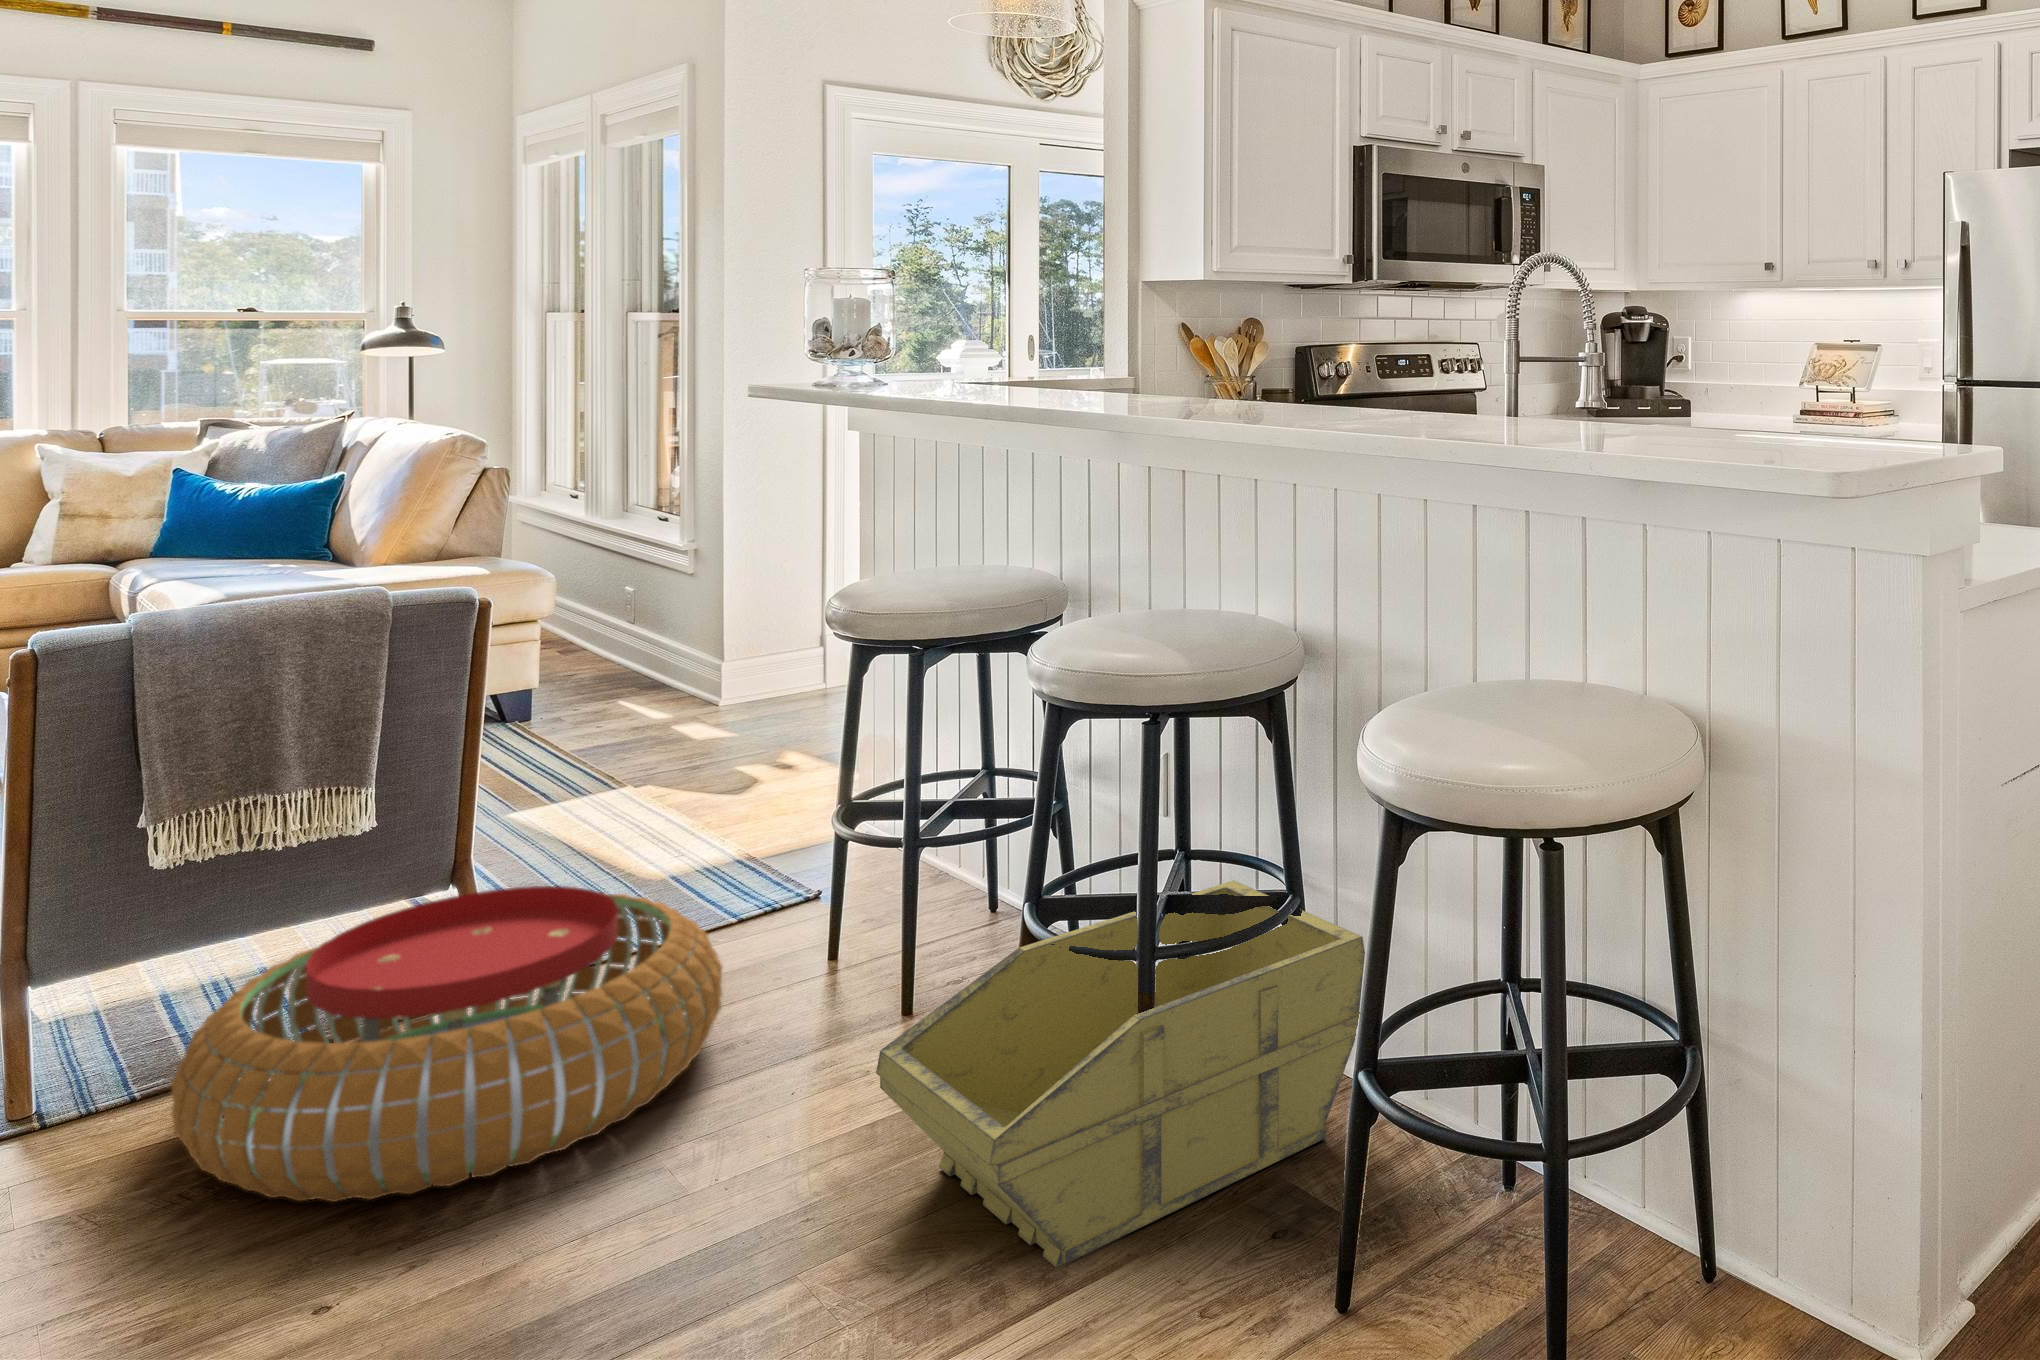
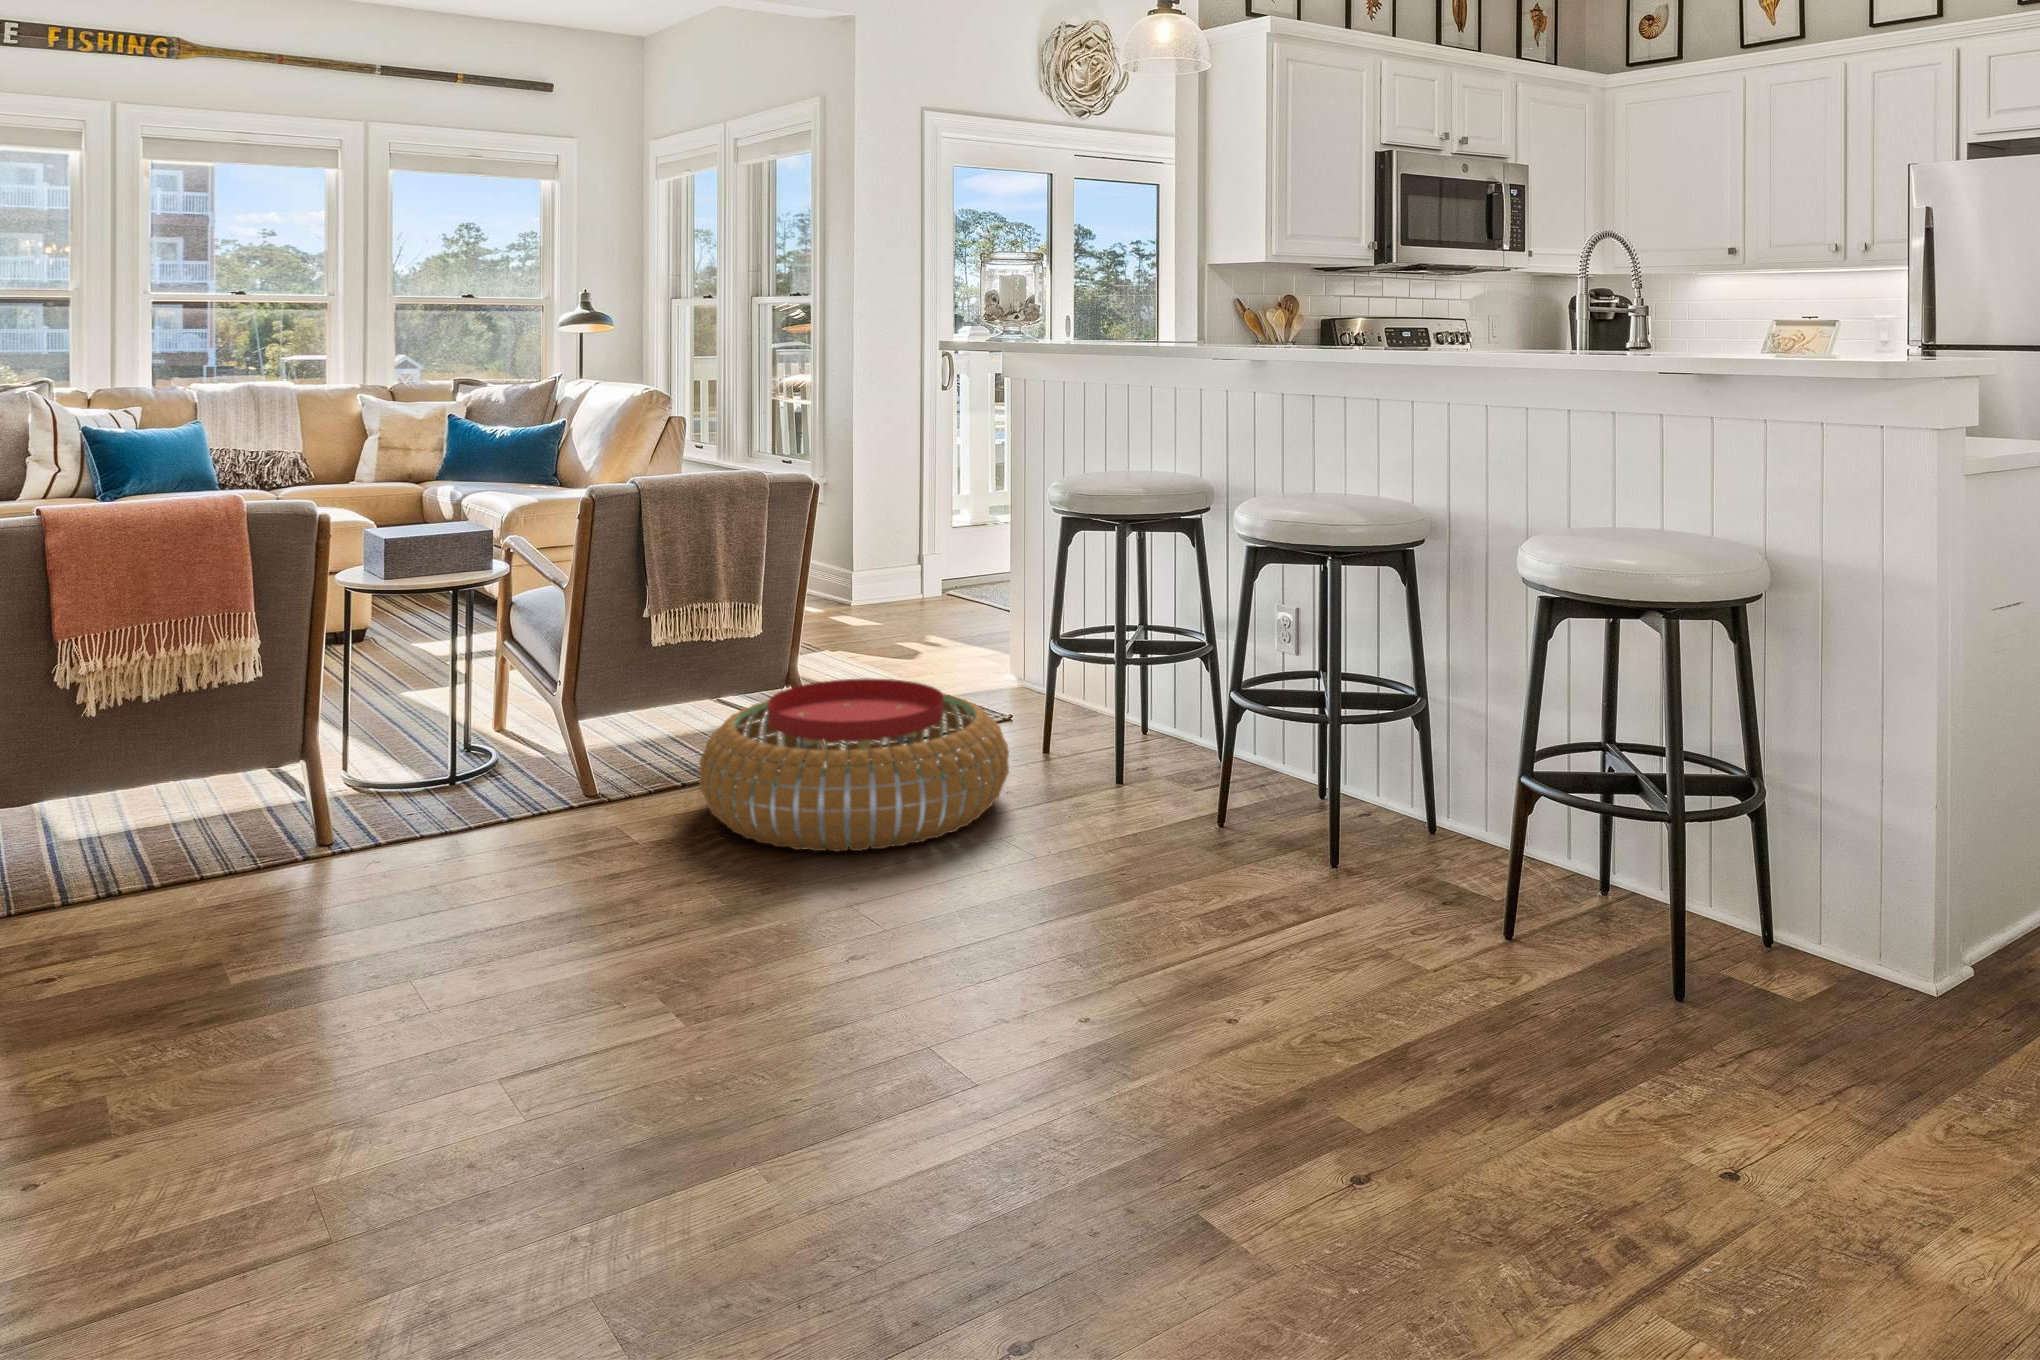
storage bin: present [876,880,1365,1267] -> none [1161,693,1485,911]

